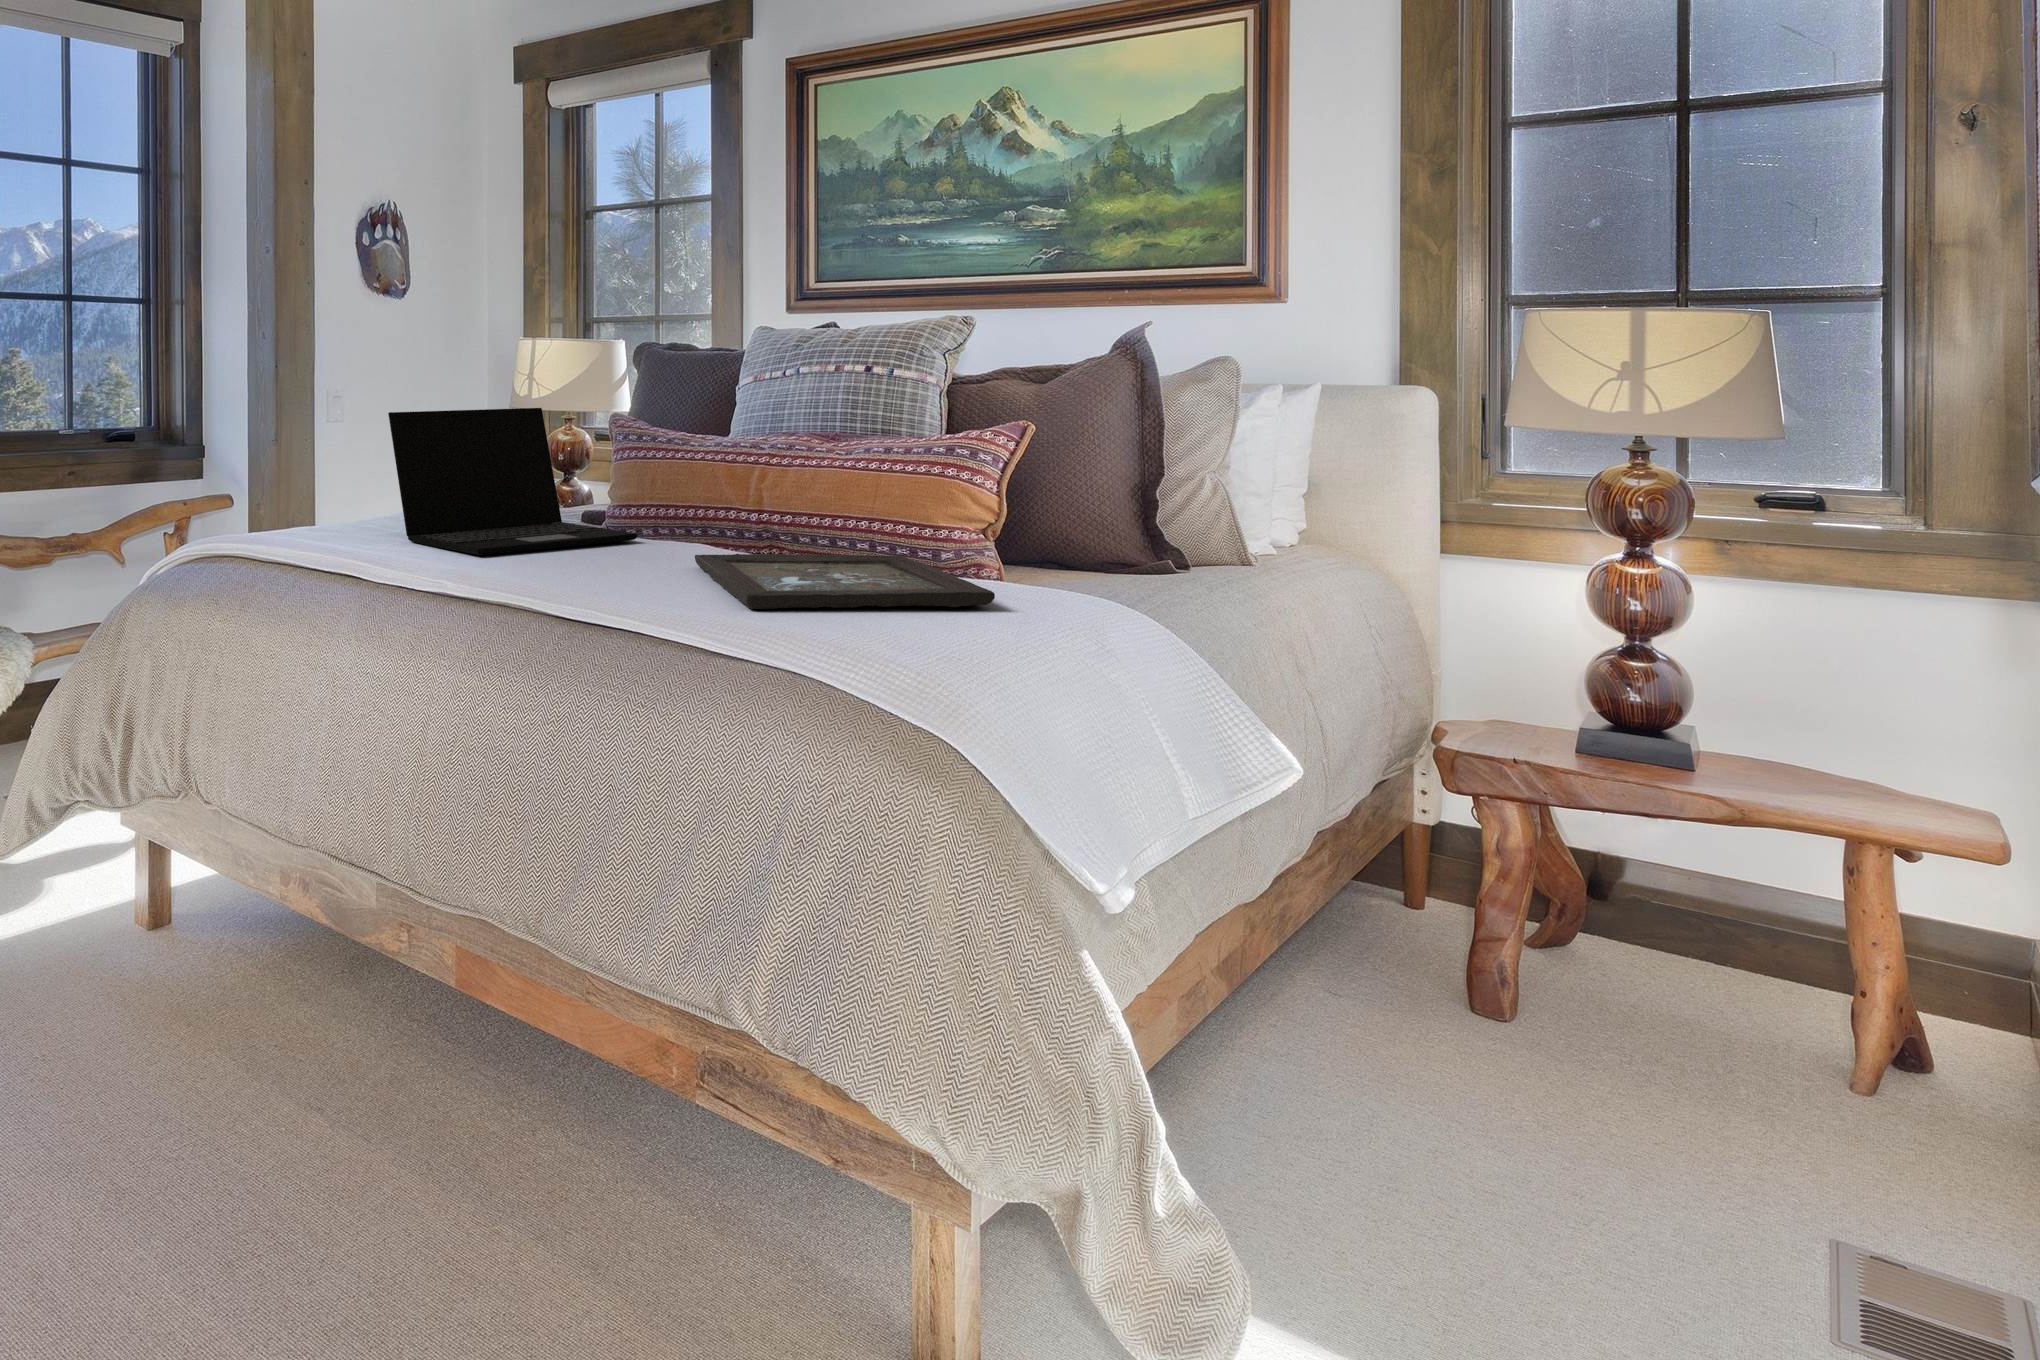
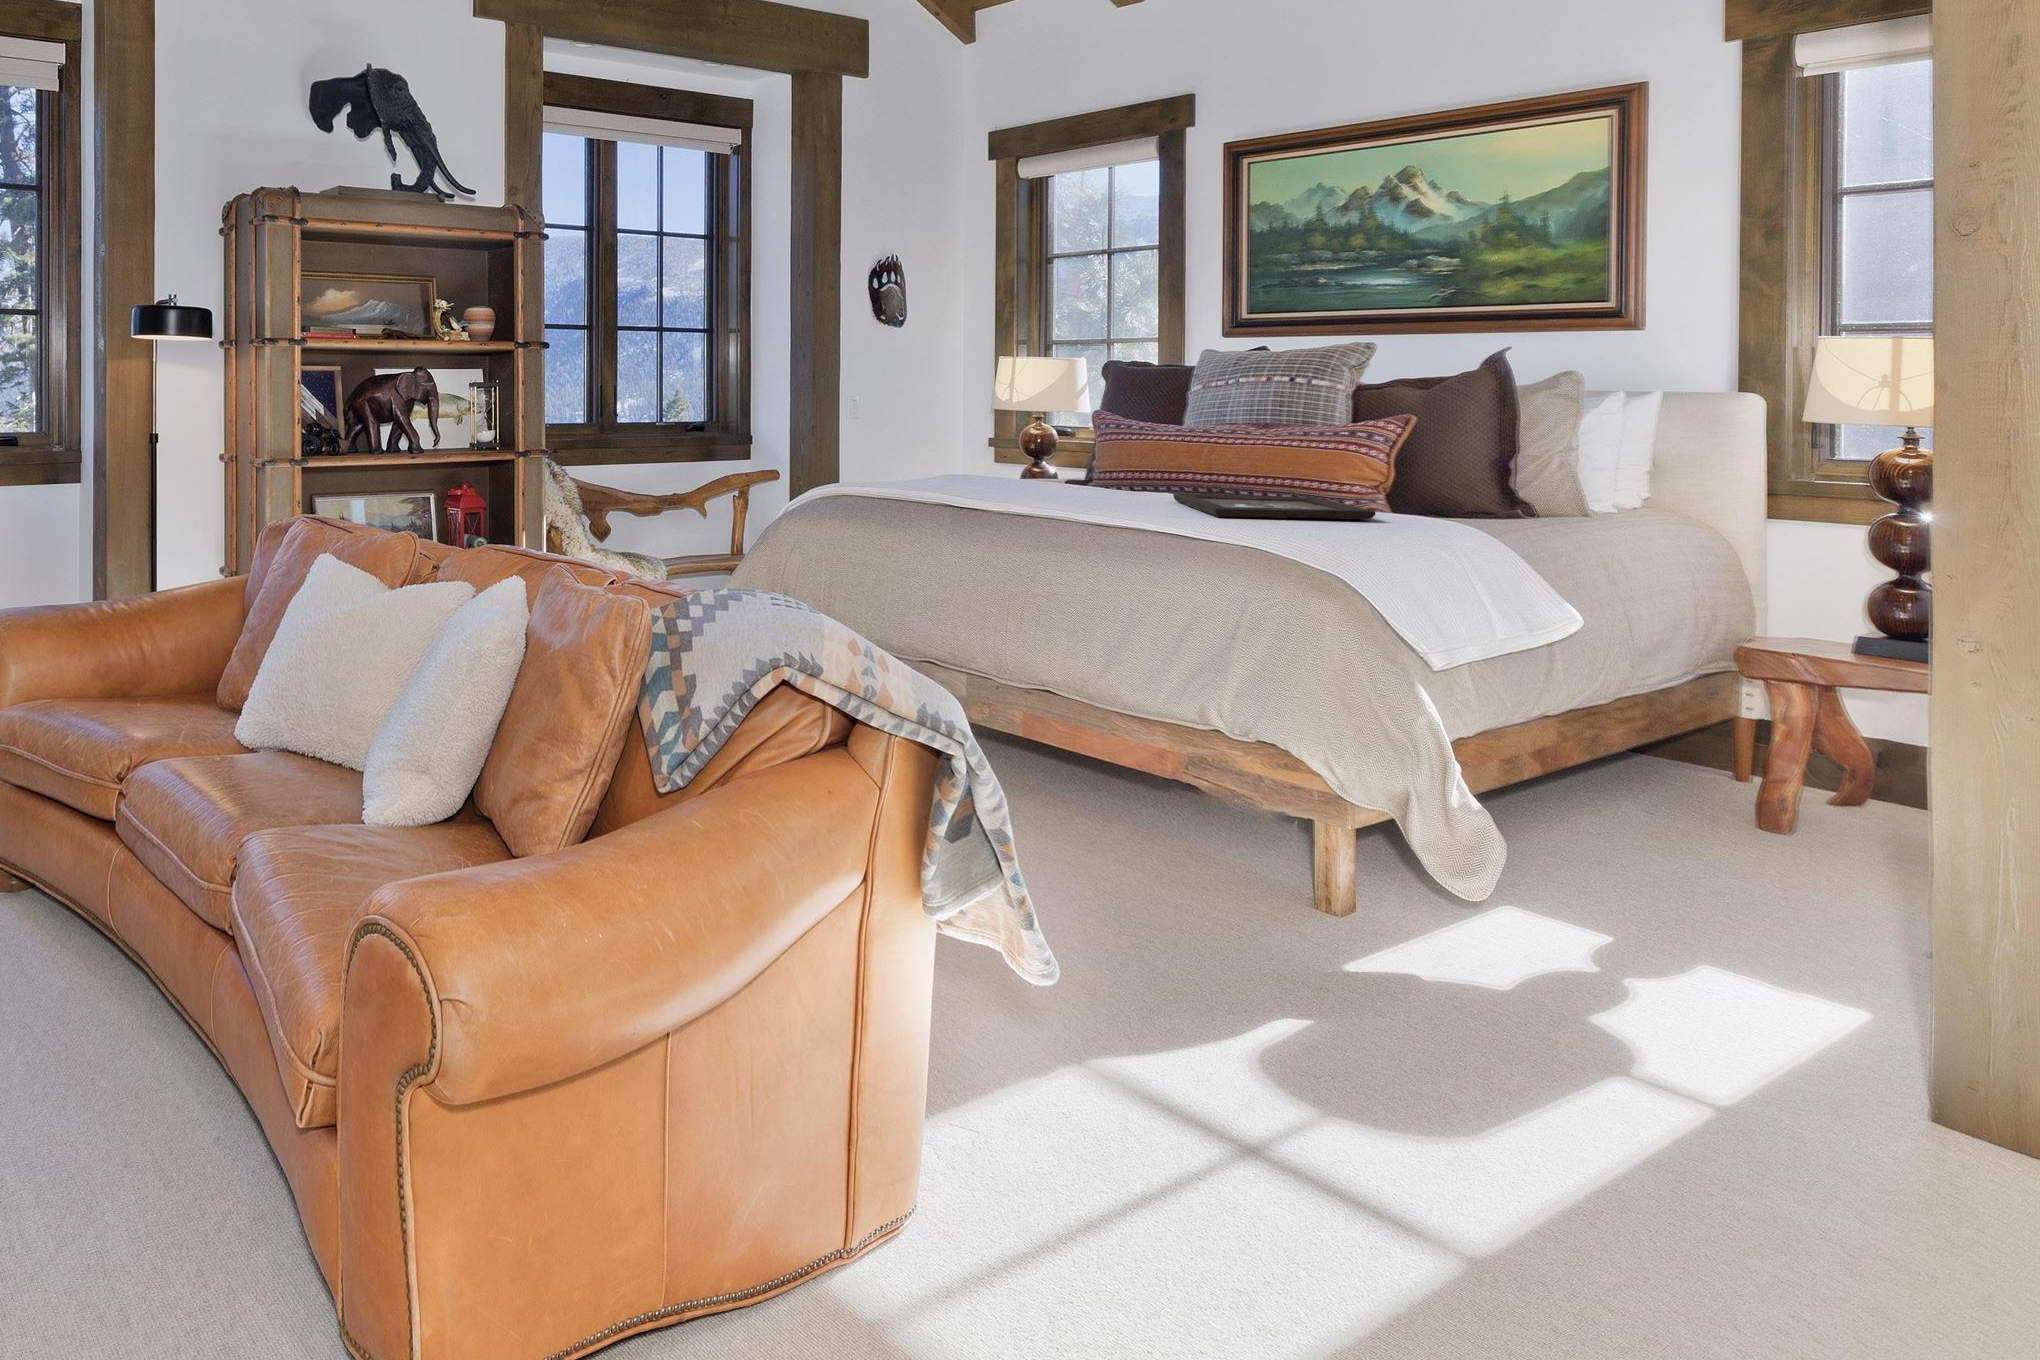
laptop: present [388,408,637,555] -> none [958,405,1127,493]

